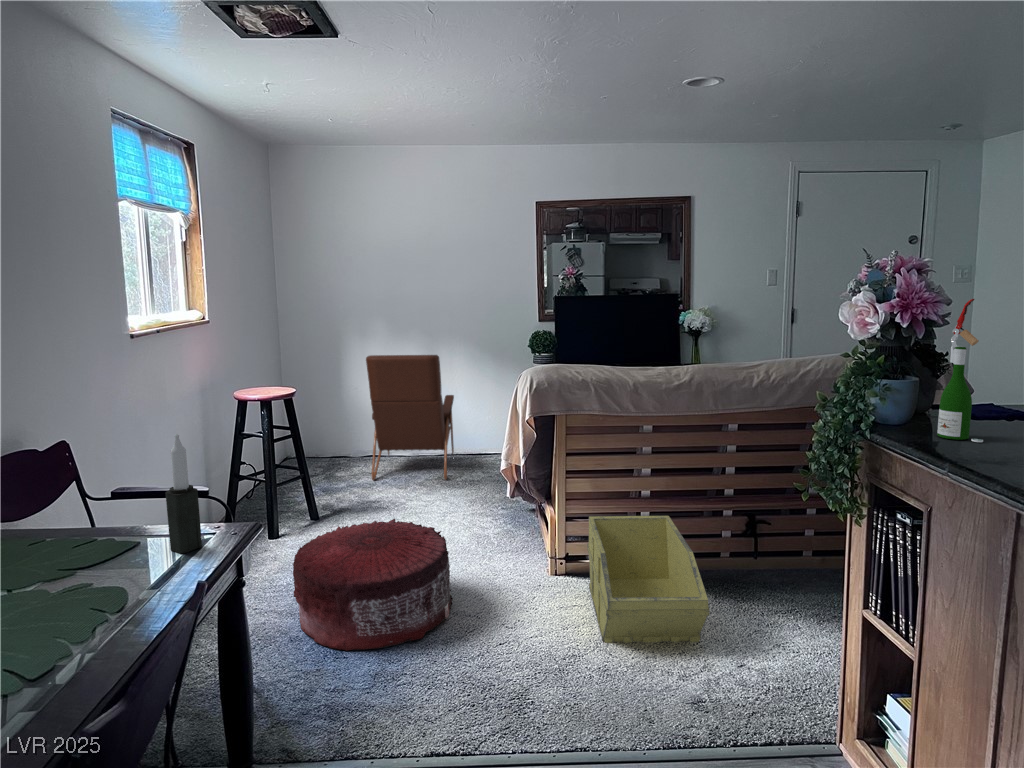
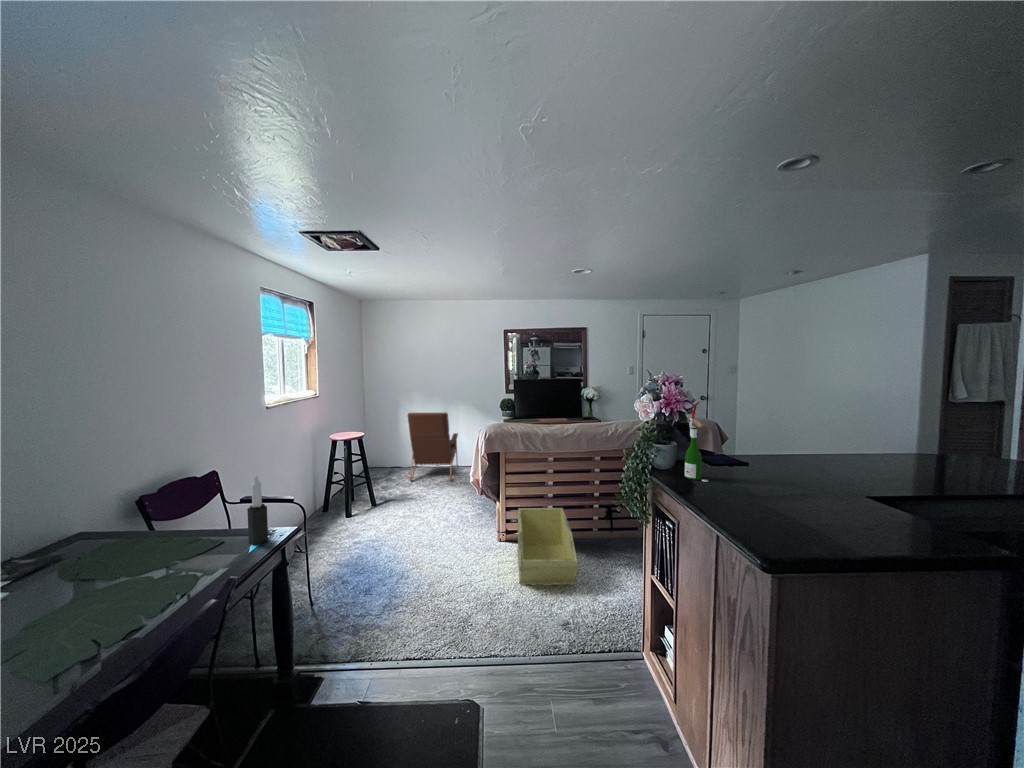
pouf: present [293,519,453,651] -> none [345,509,440,590]

